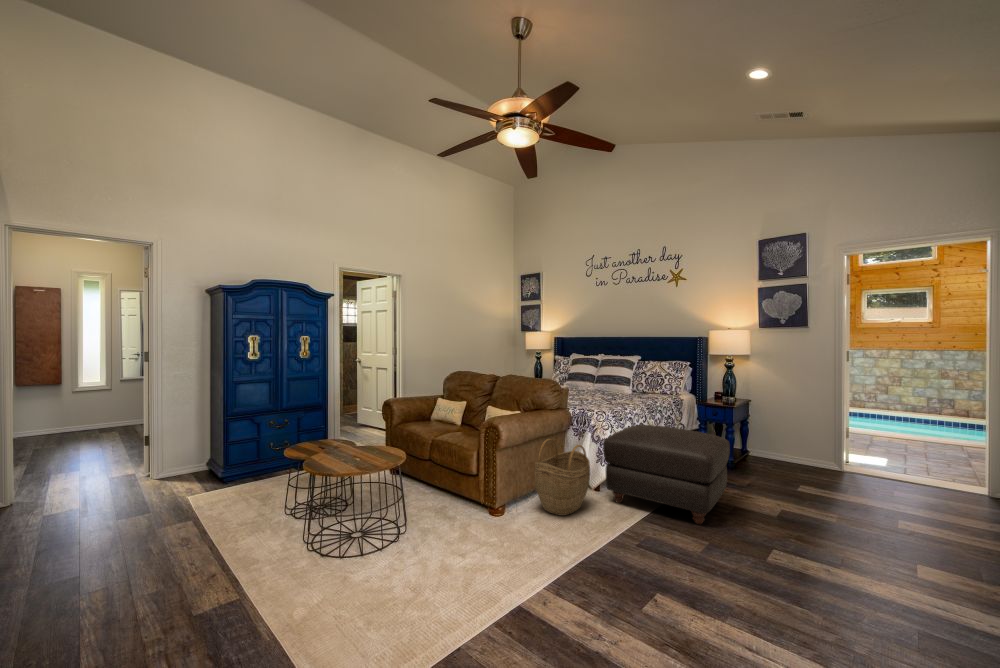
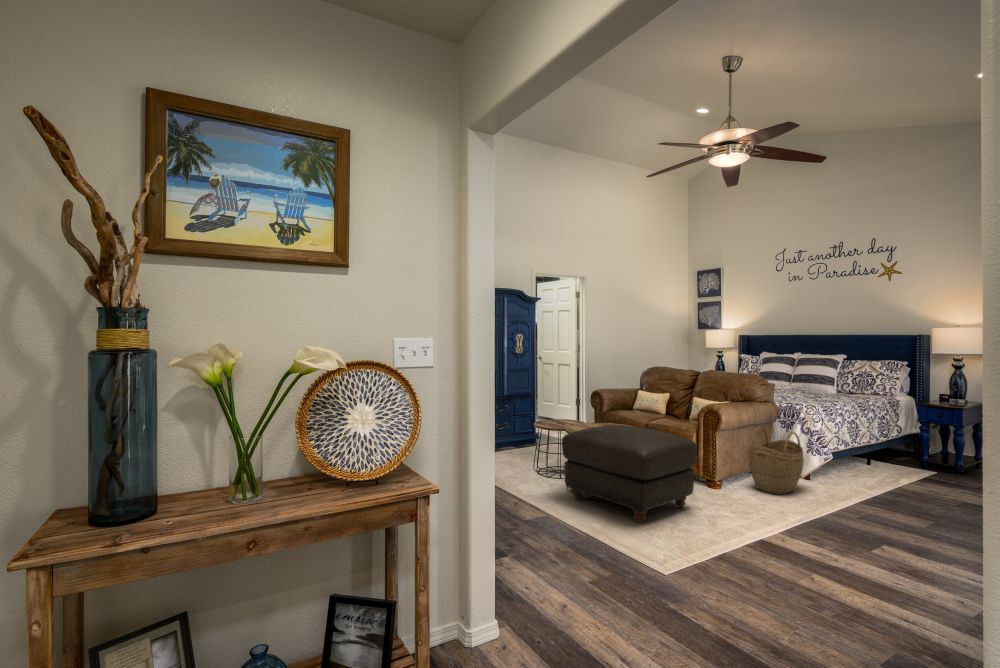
ottoman: present [603,425,730,524] -> present [562,424,697,523]

